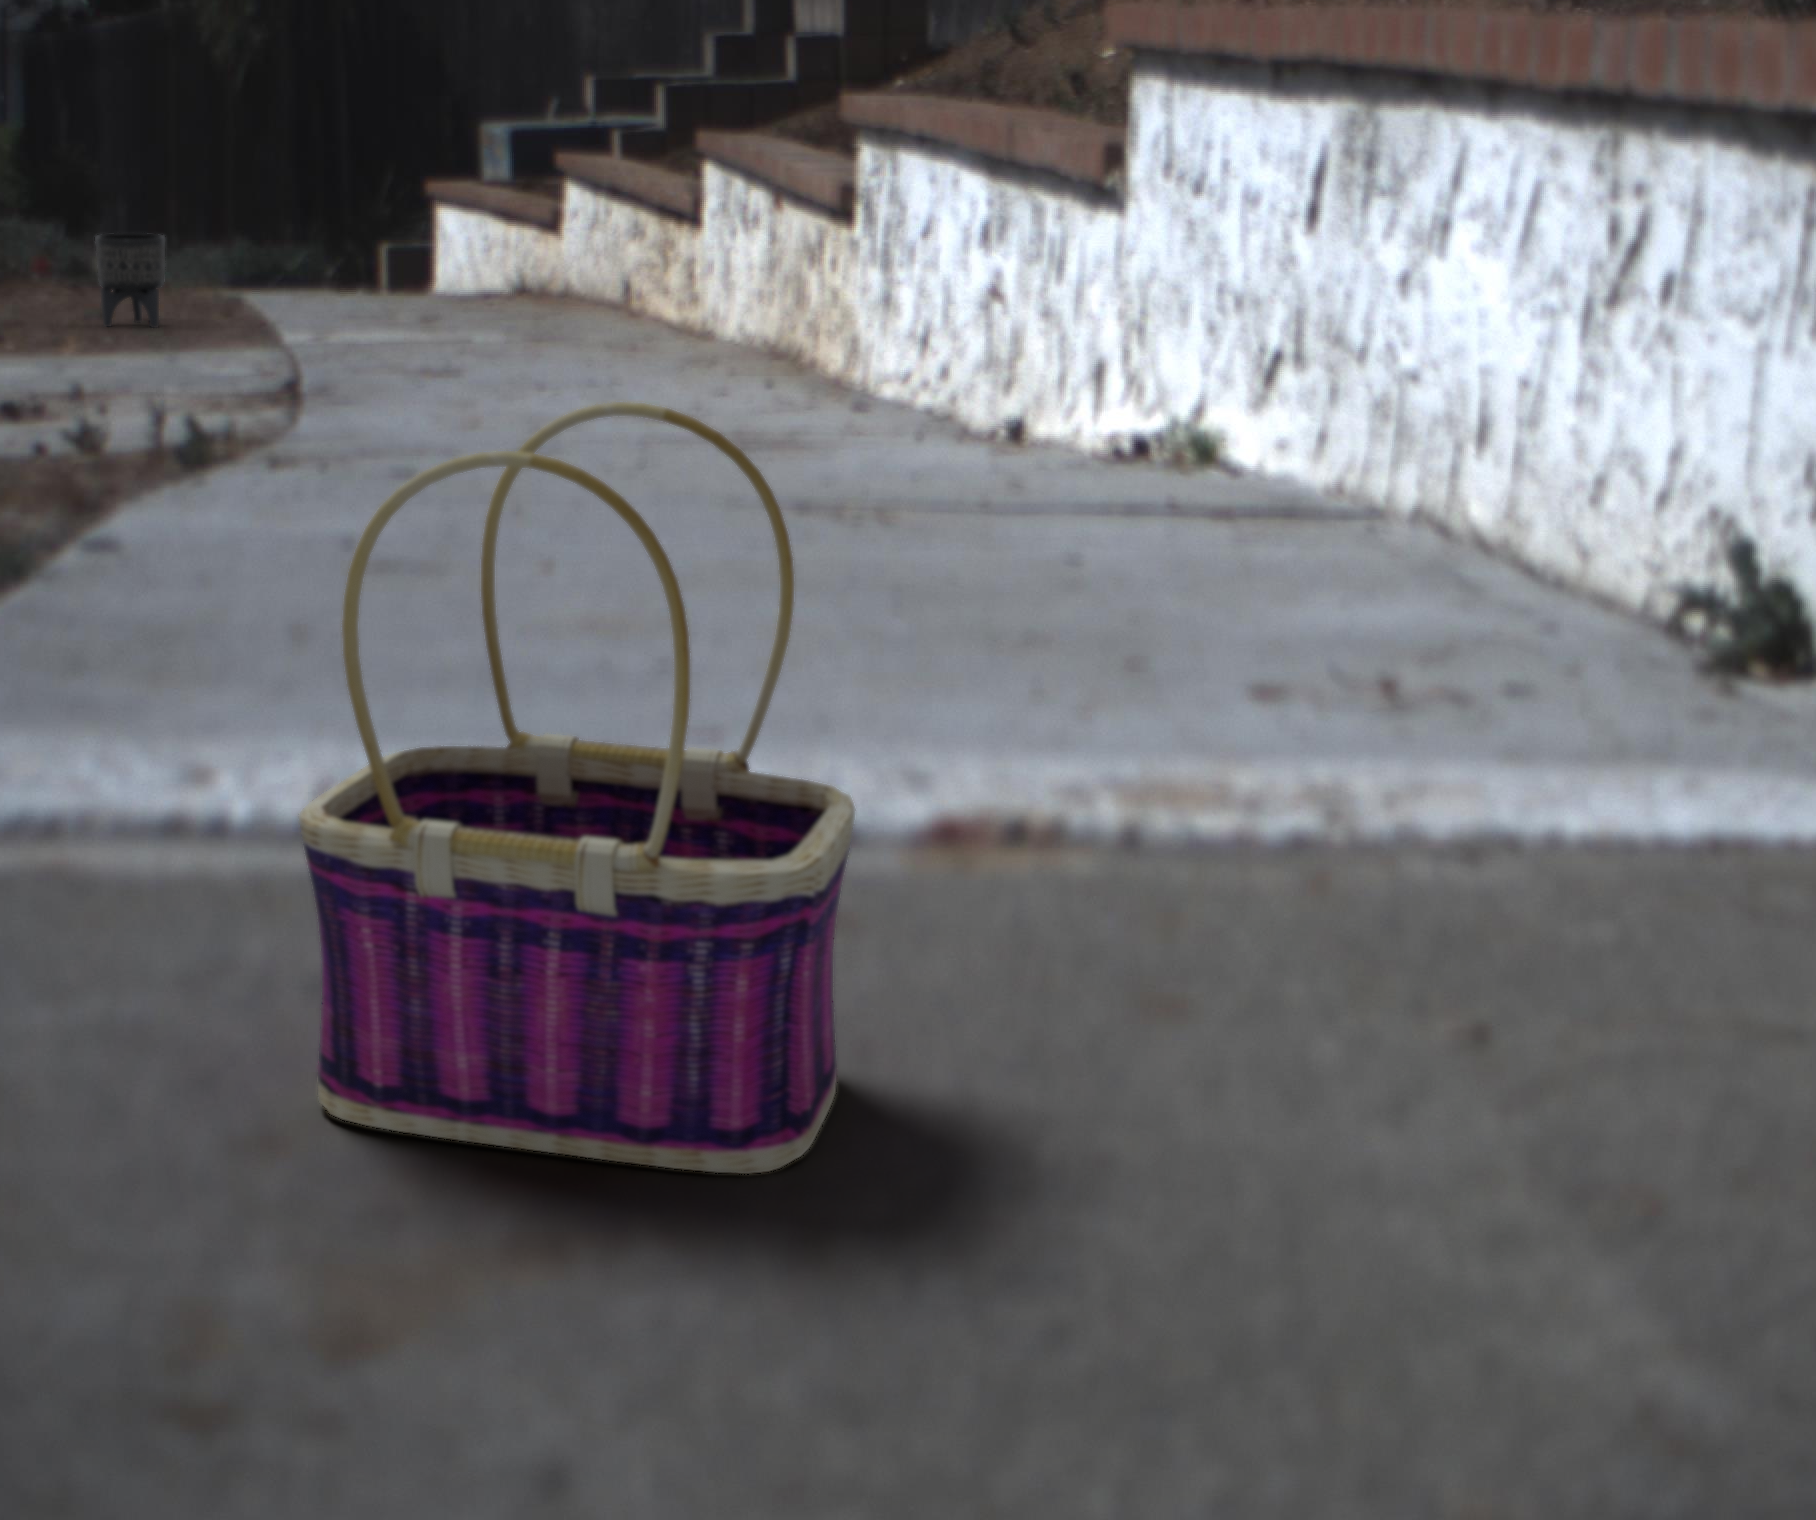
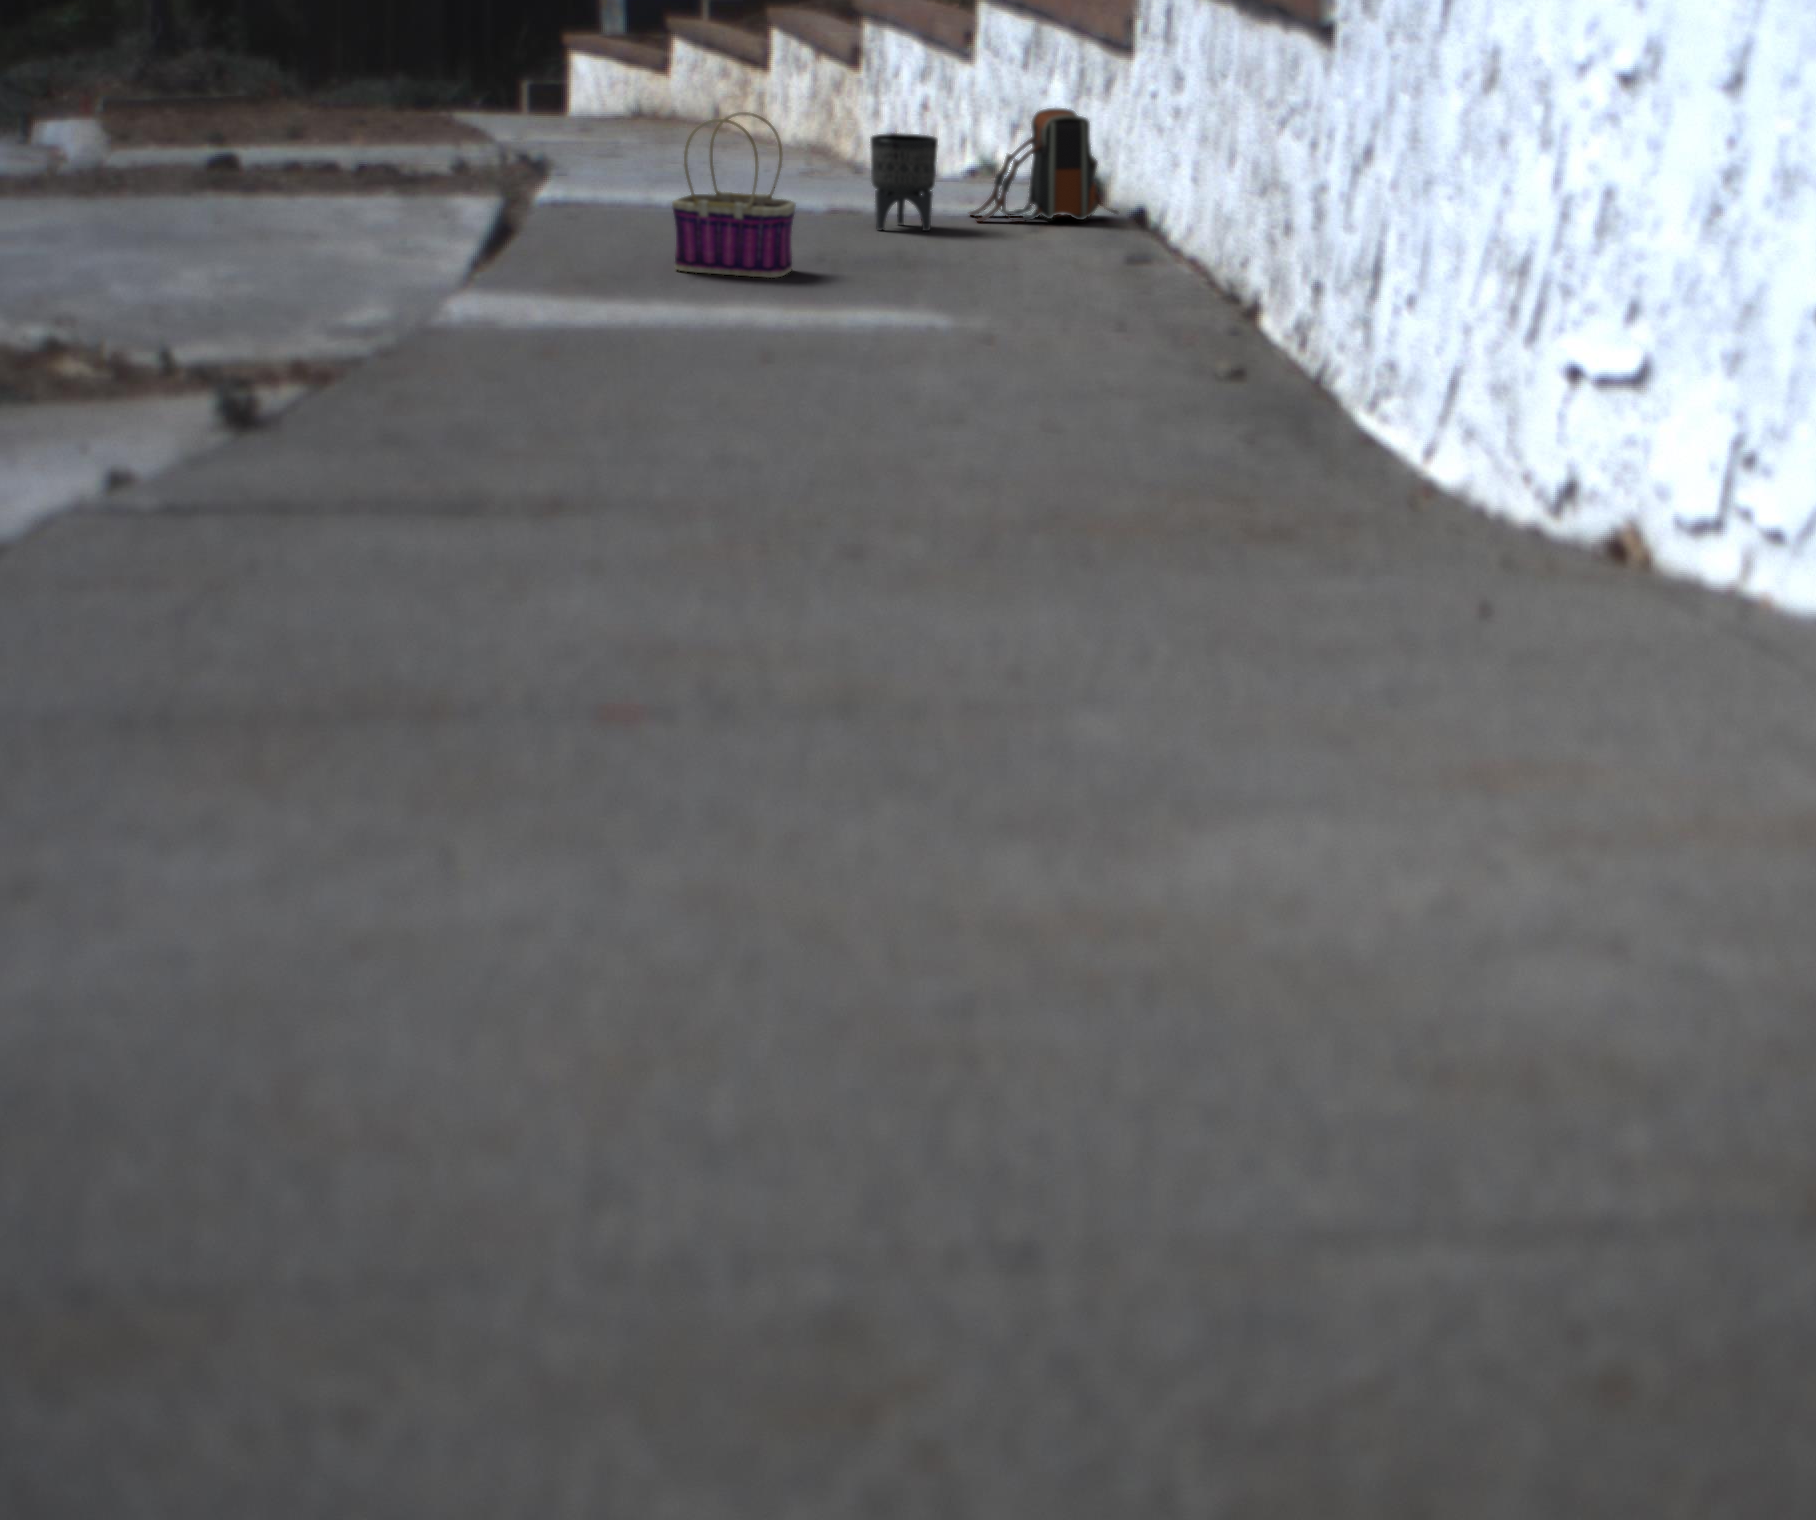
planter: present [95,233,165,328] -> present [870,133,938,231]
backpack: none [1287,327,1730,674] -> present [970,108,1118,222]

